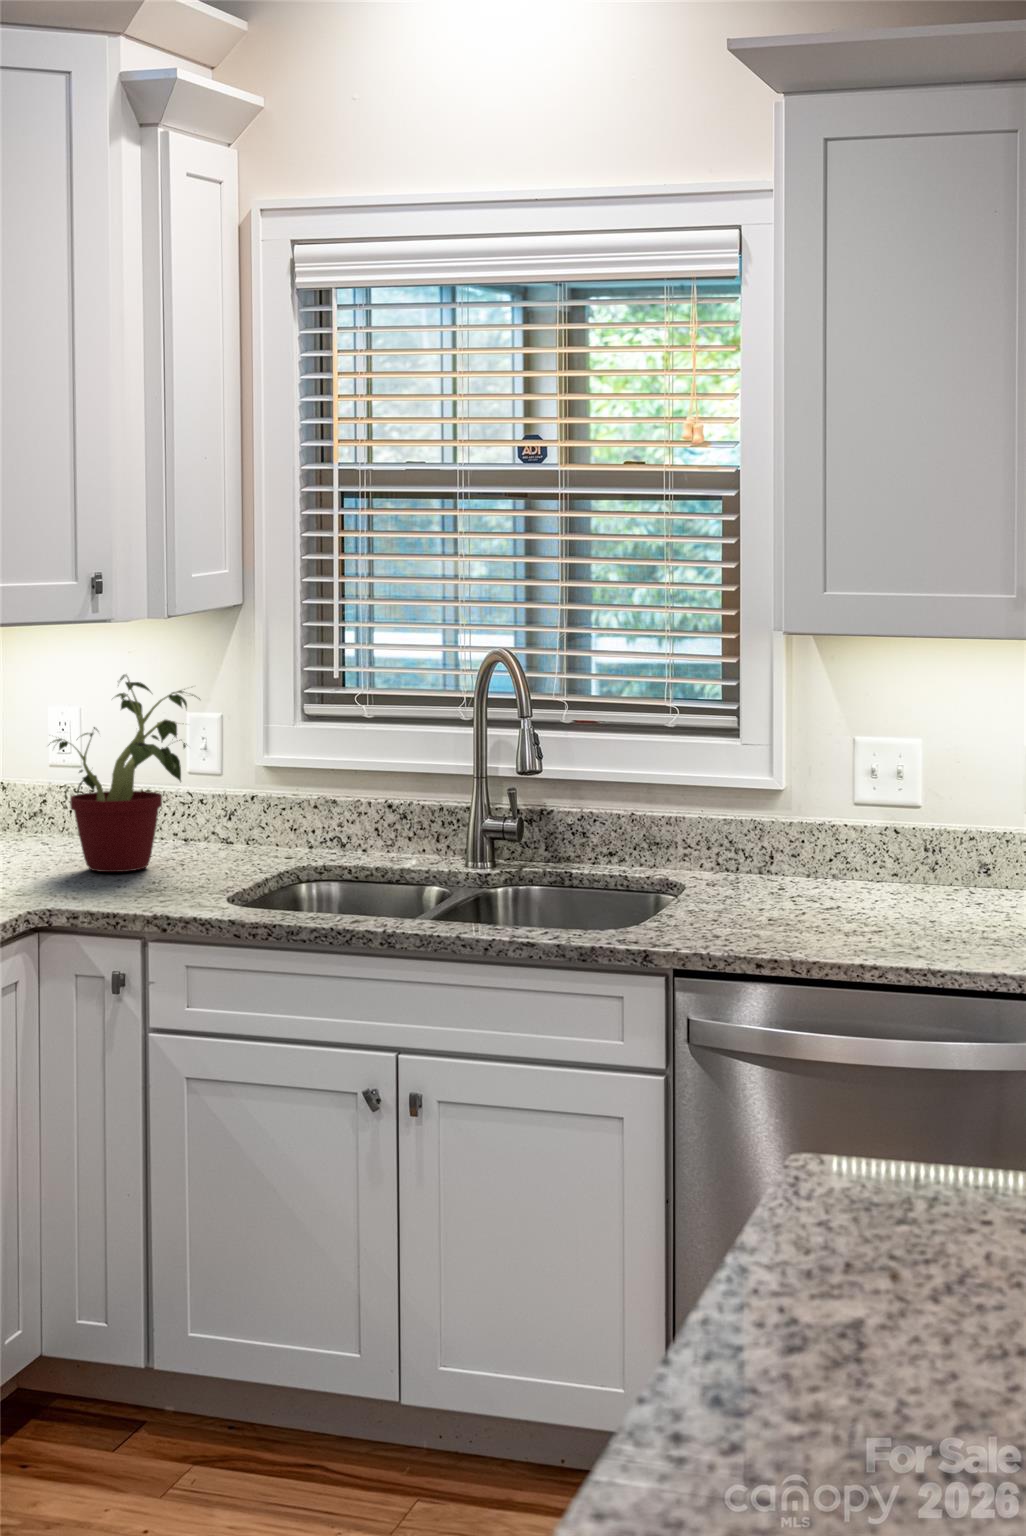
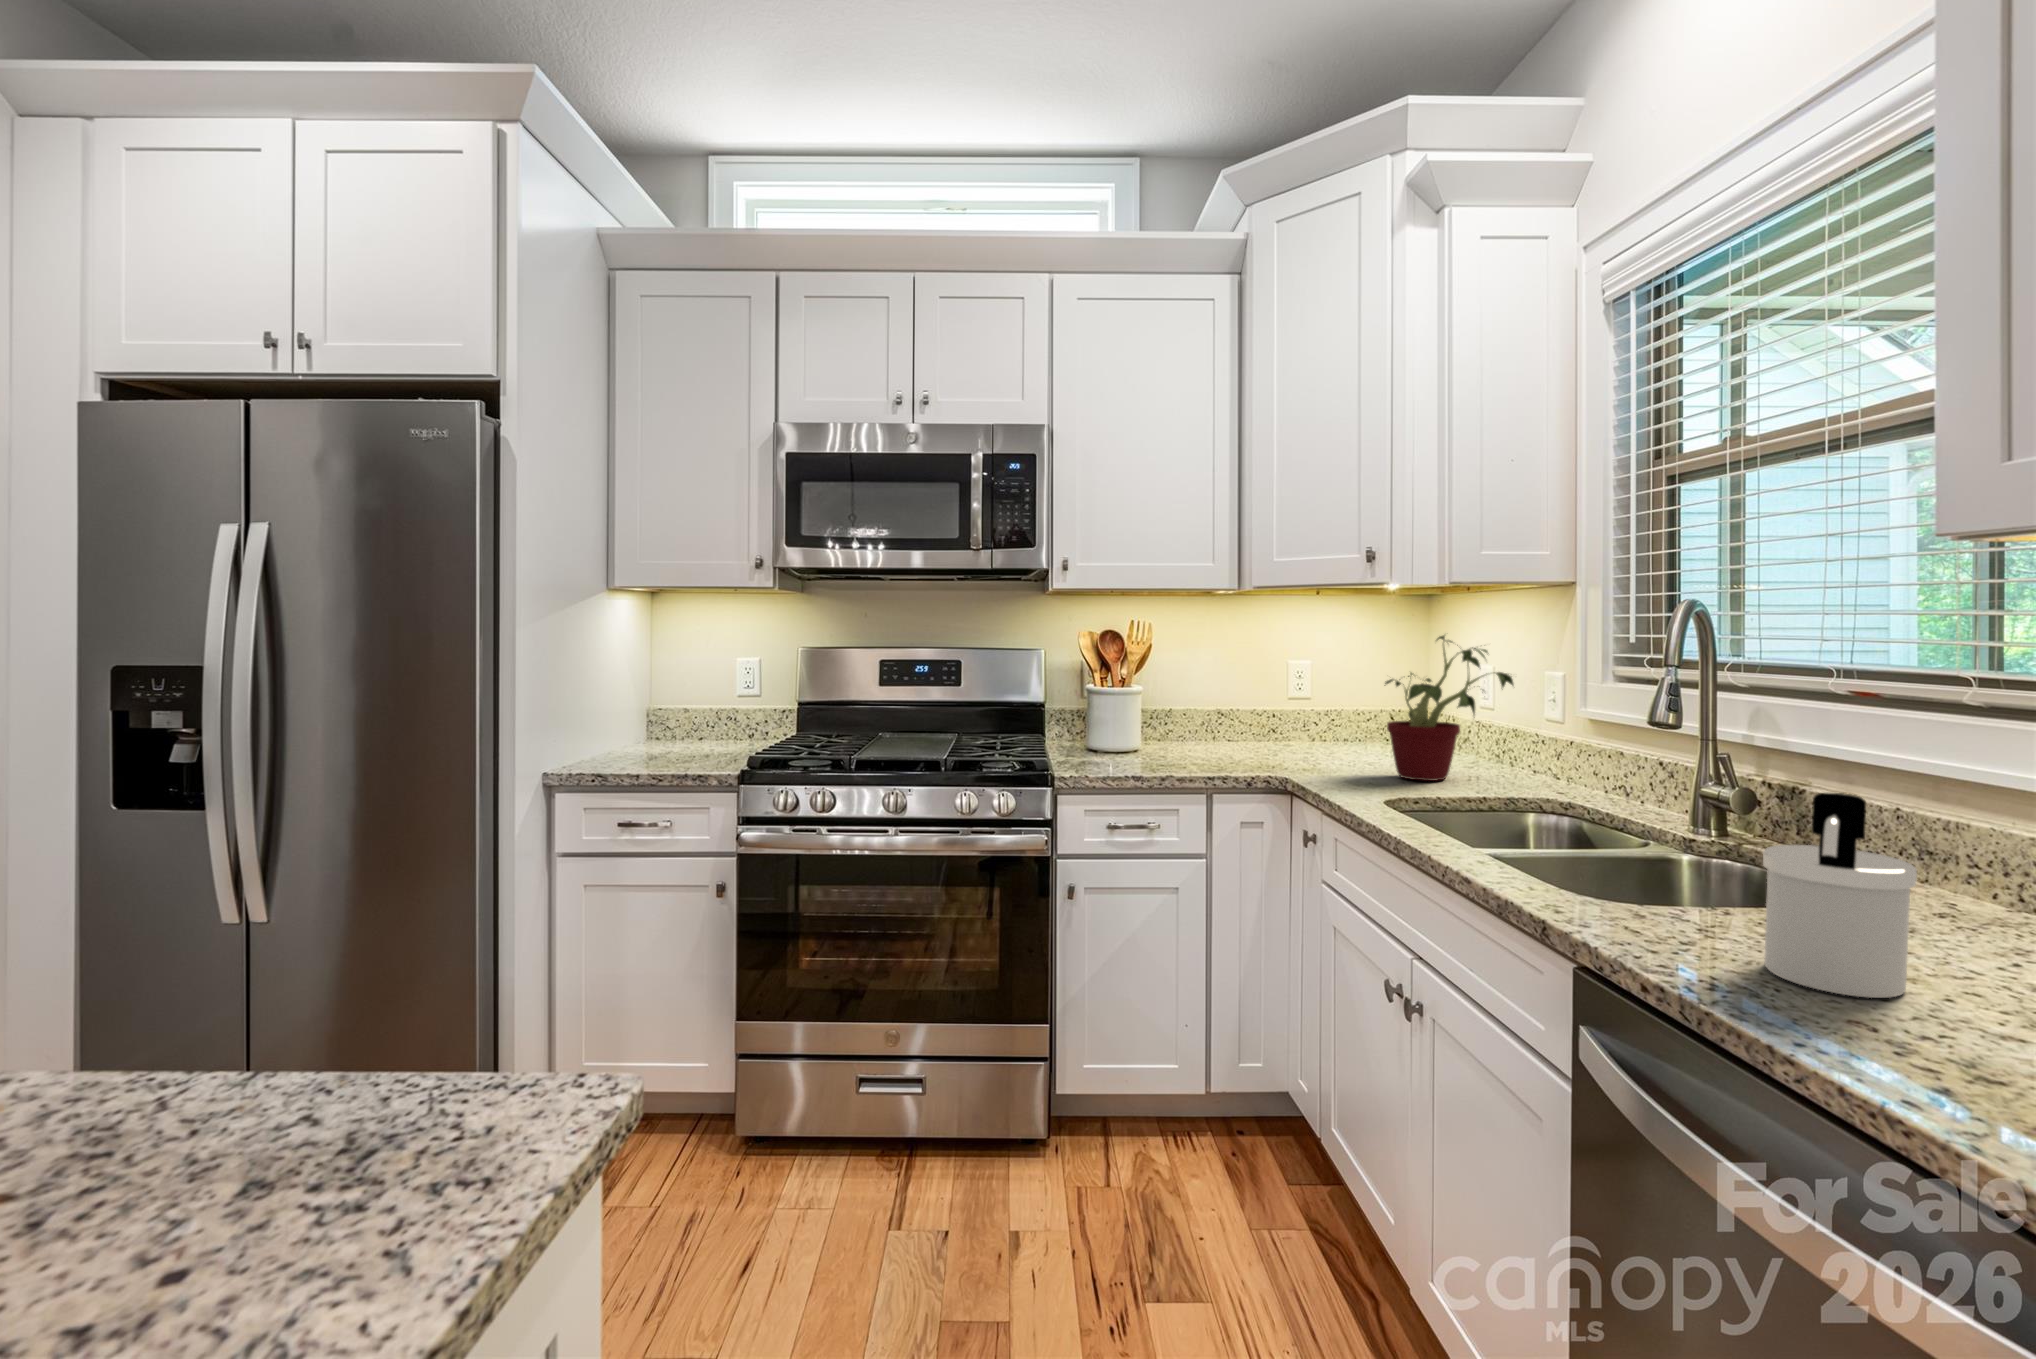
soap dispenser: none [749,799,844,936] -> present [1763,793,1917,998]

